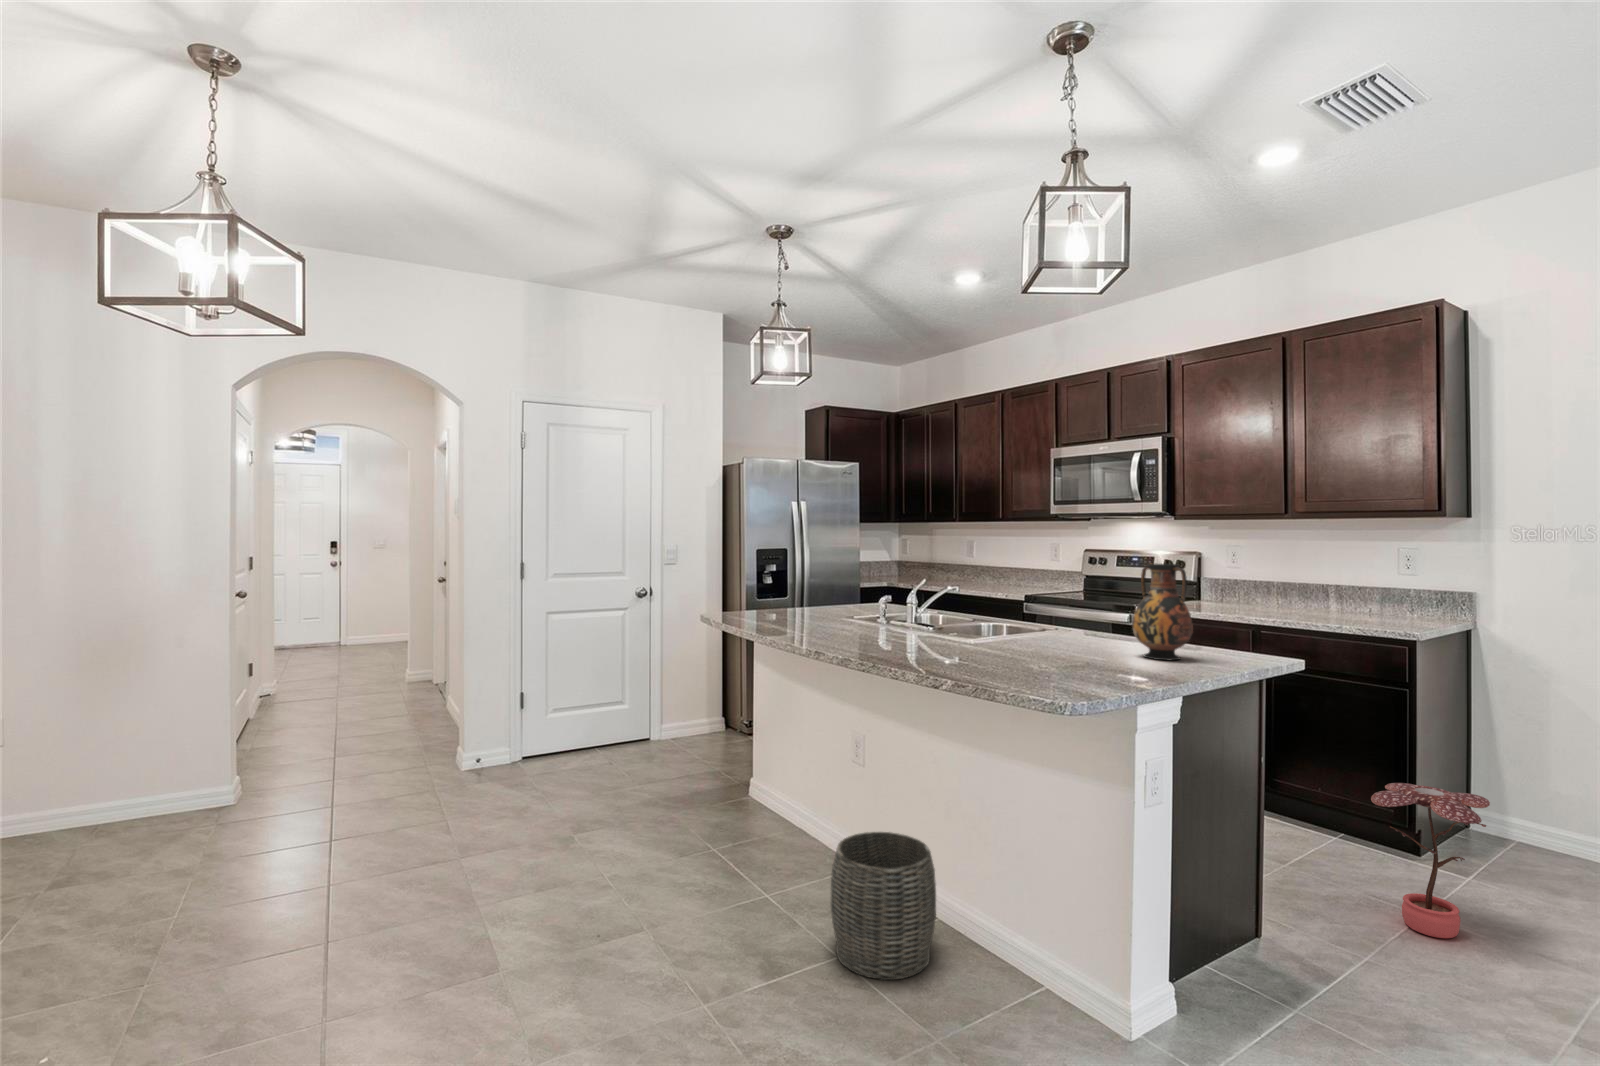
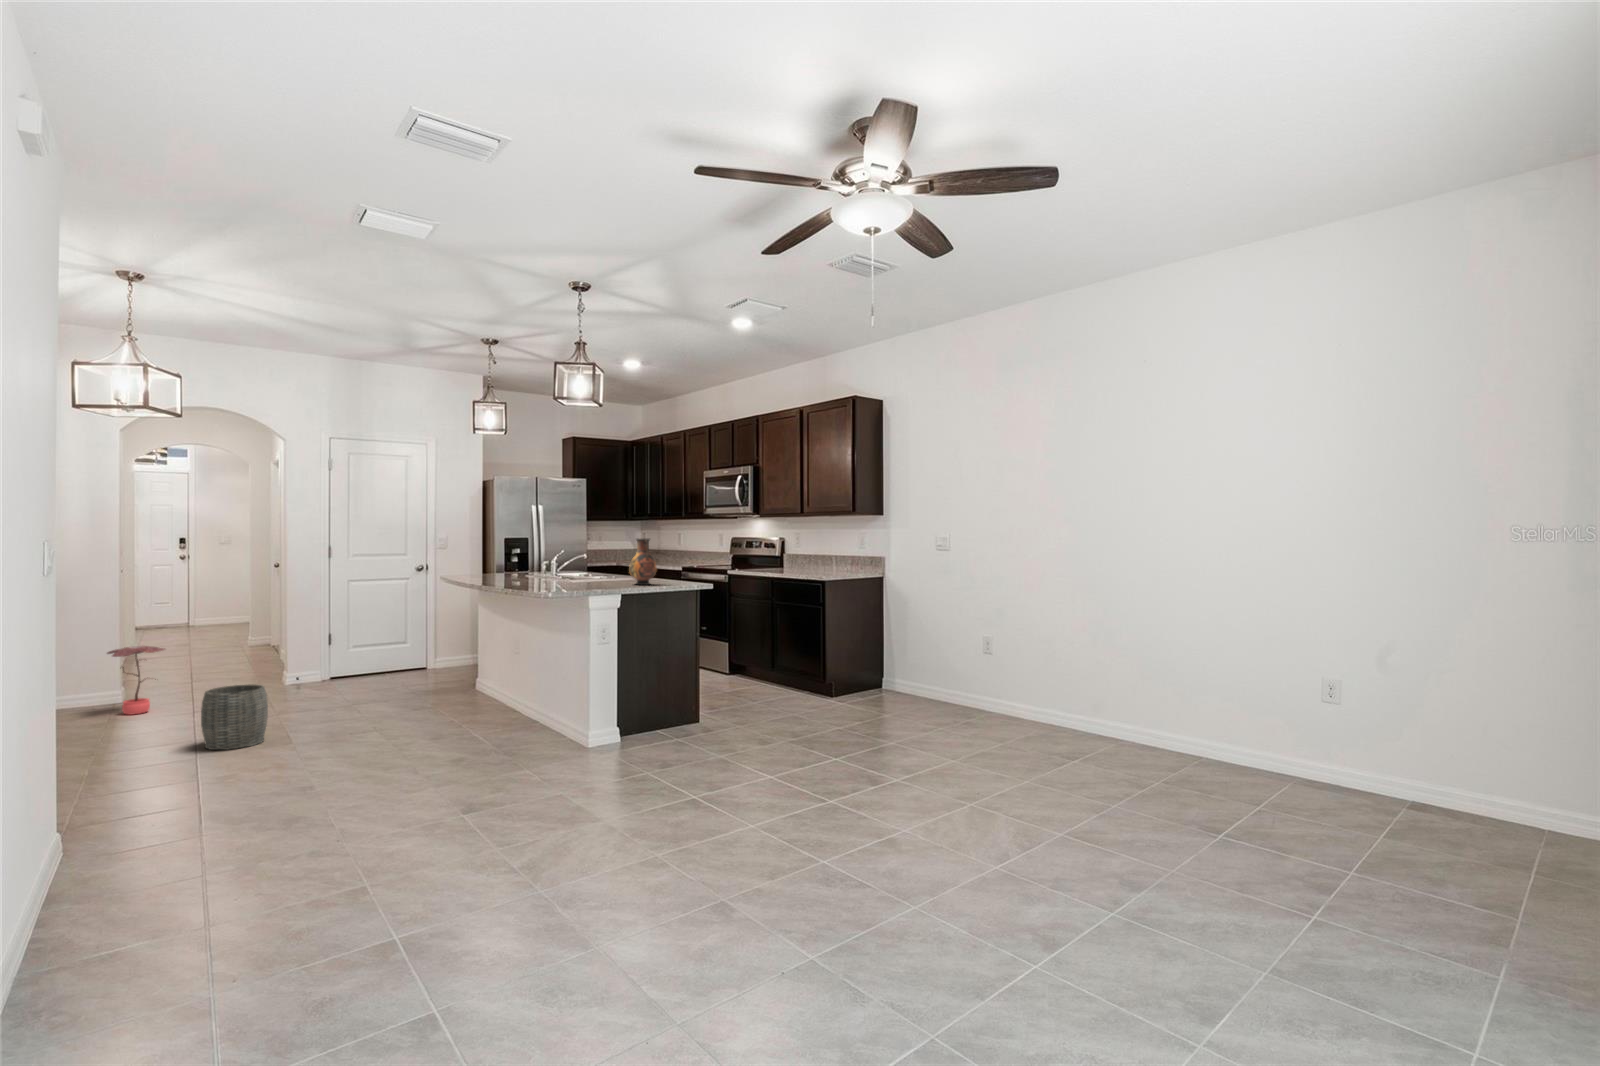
potted plant: present [1371,783,1490,938] -> present [107,646,165,715]
woven basket: present [831,832,936,980] -> present [201,685,268,750]

